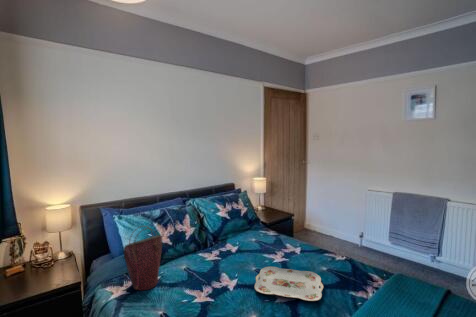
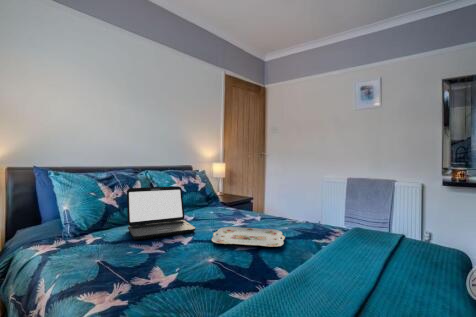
laptop: none [178,223,240,282] -> present [127,186,195,240]
handbag: present [124,227,162,290] -> none [55,174,106,248]

